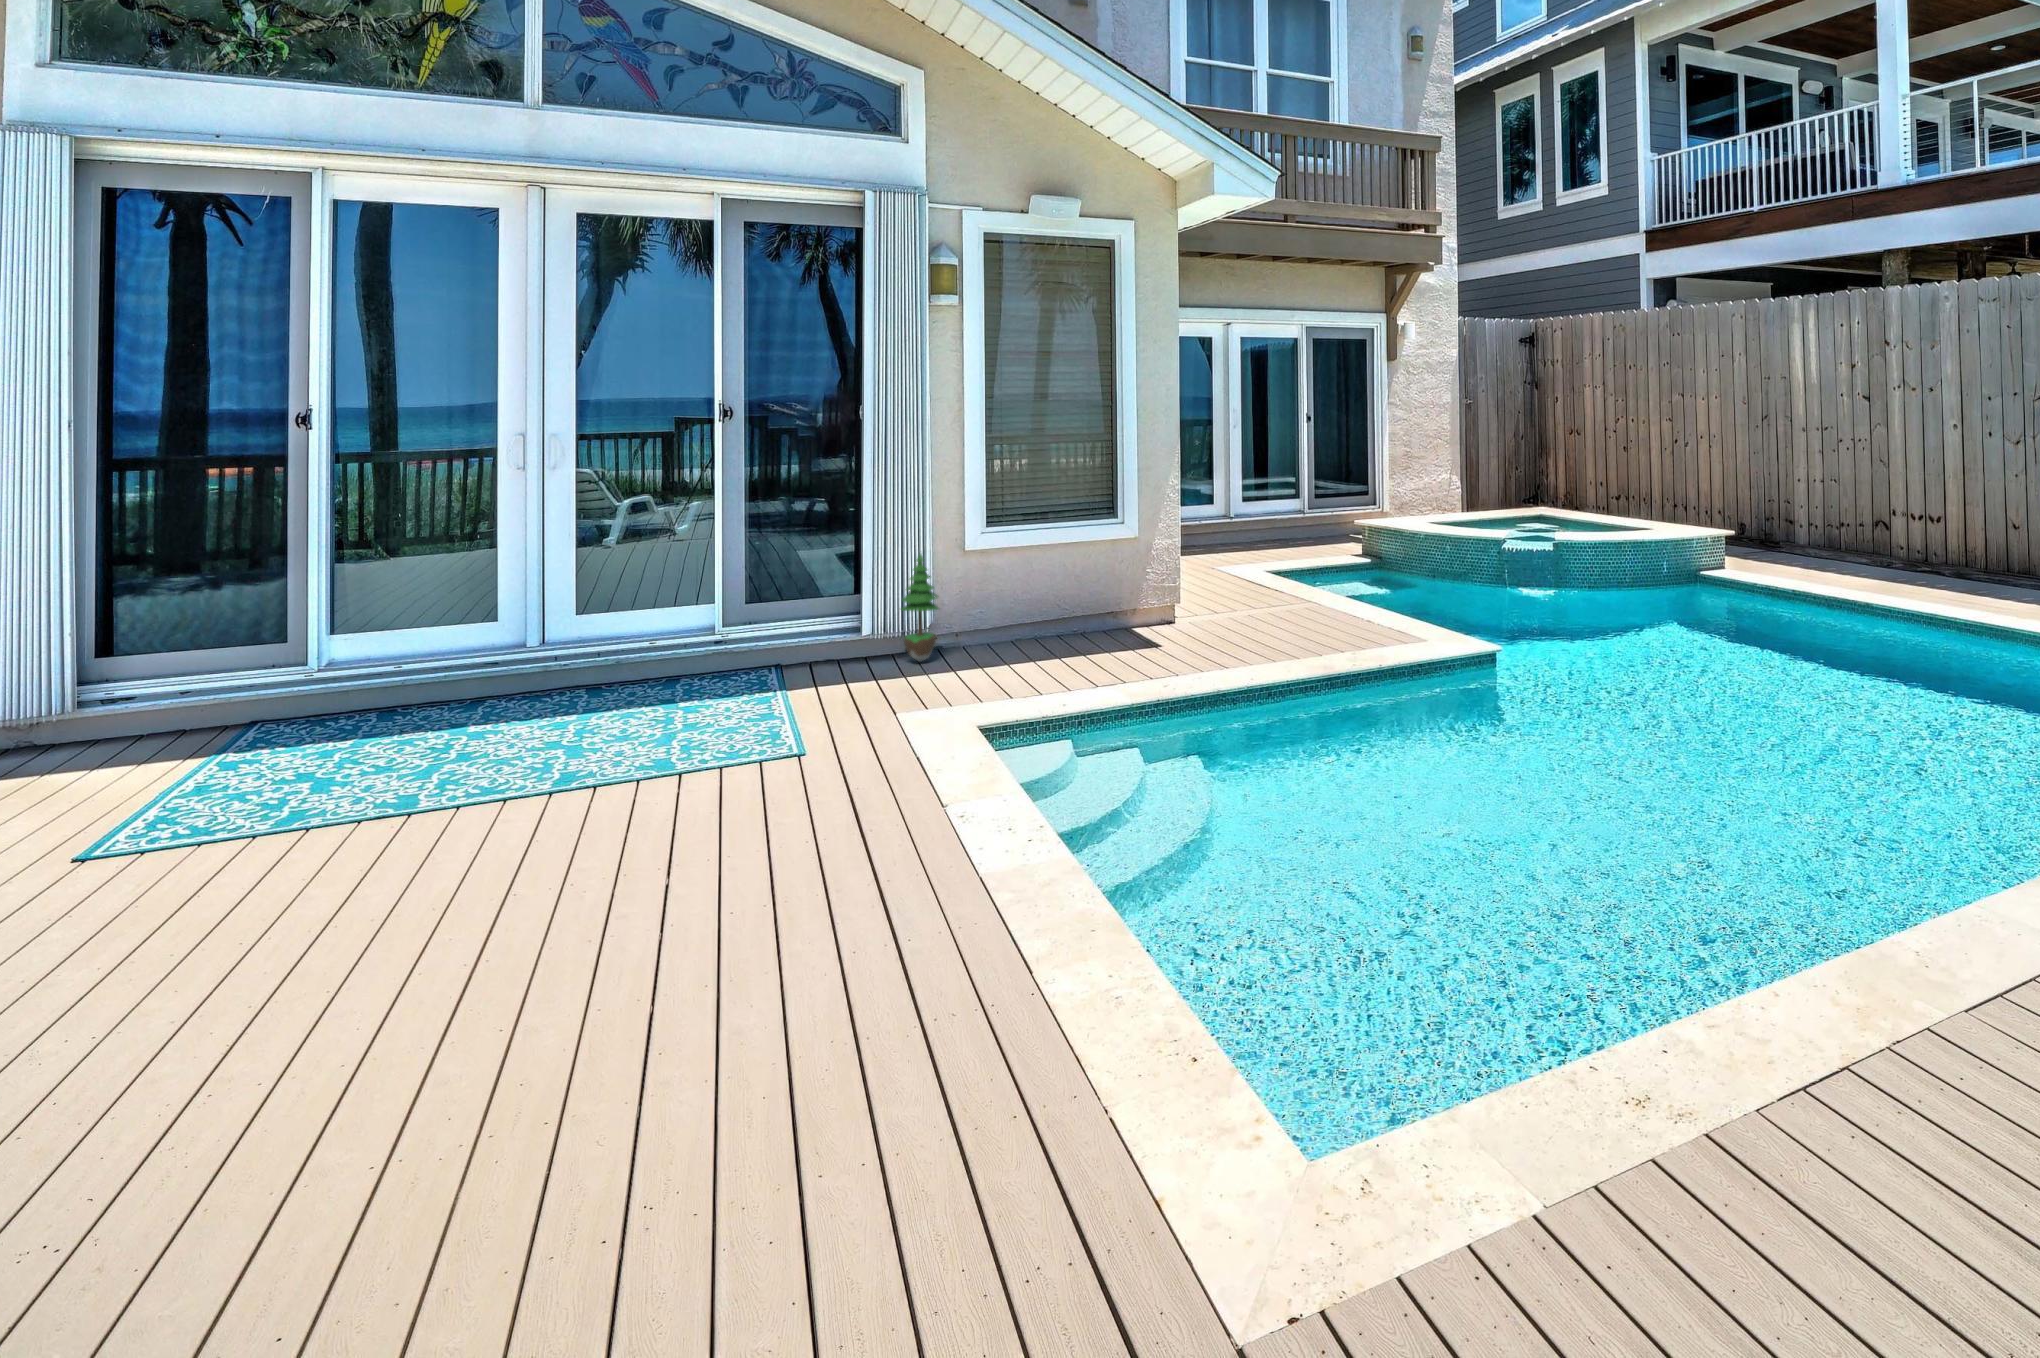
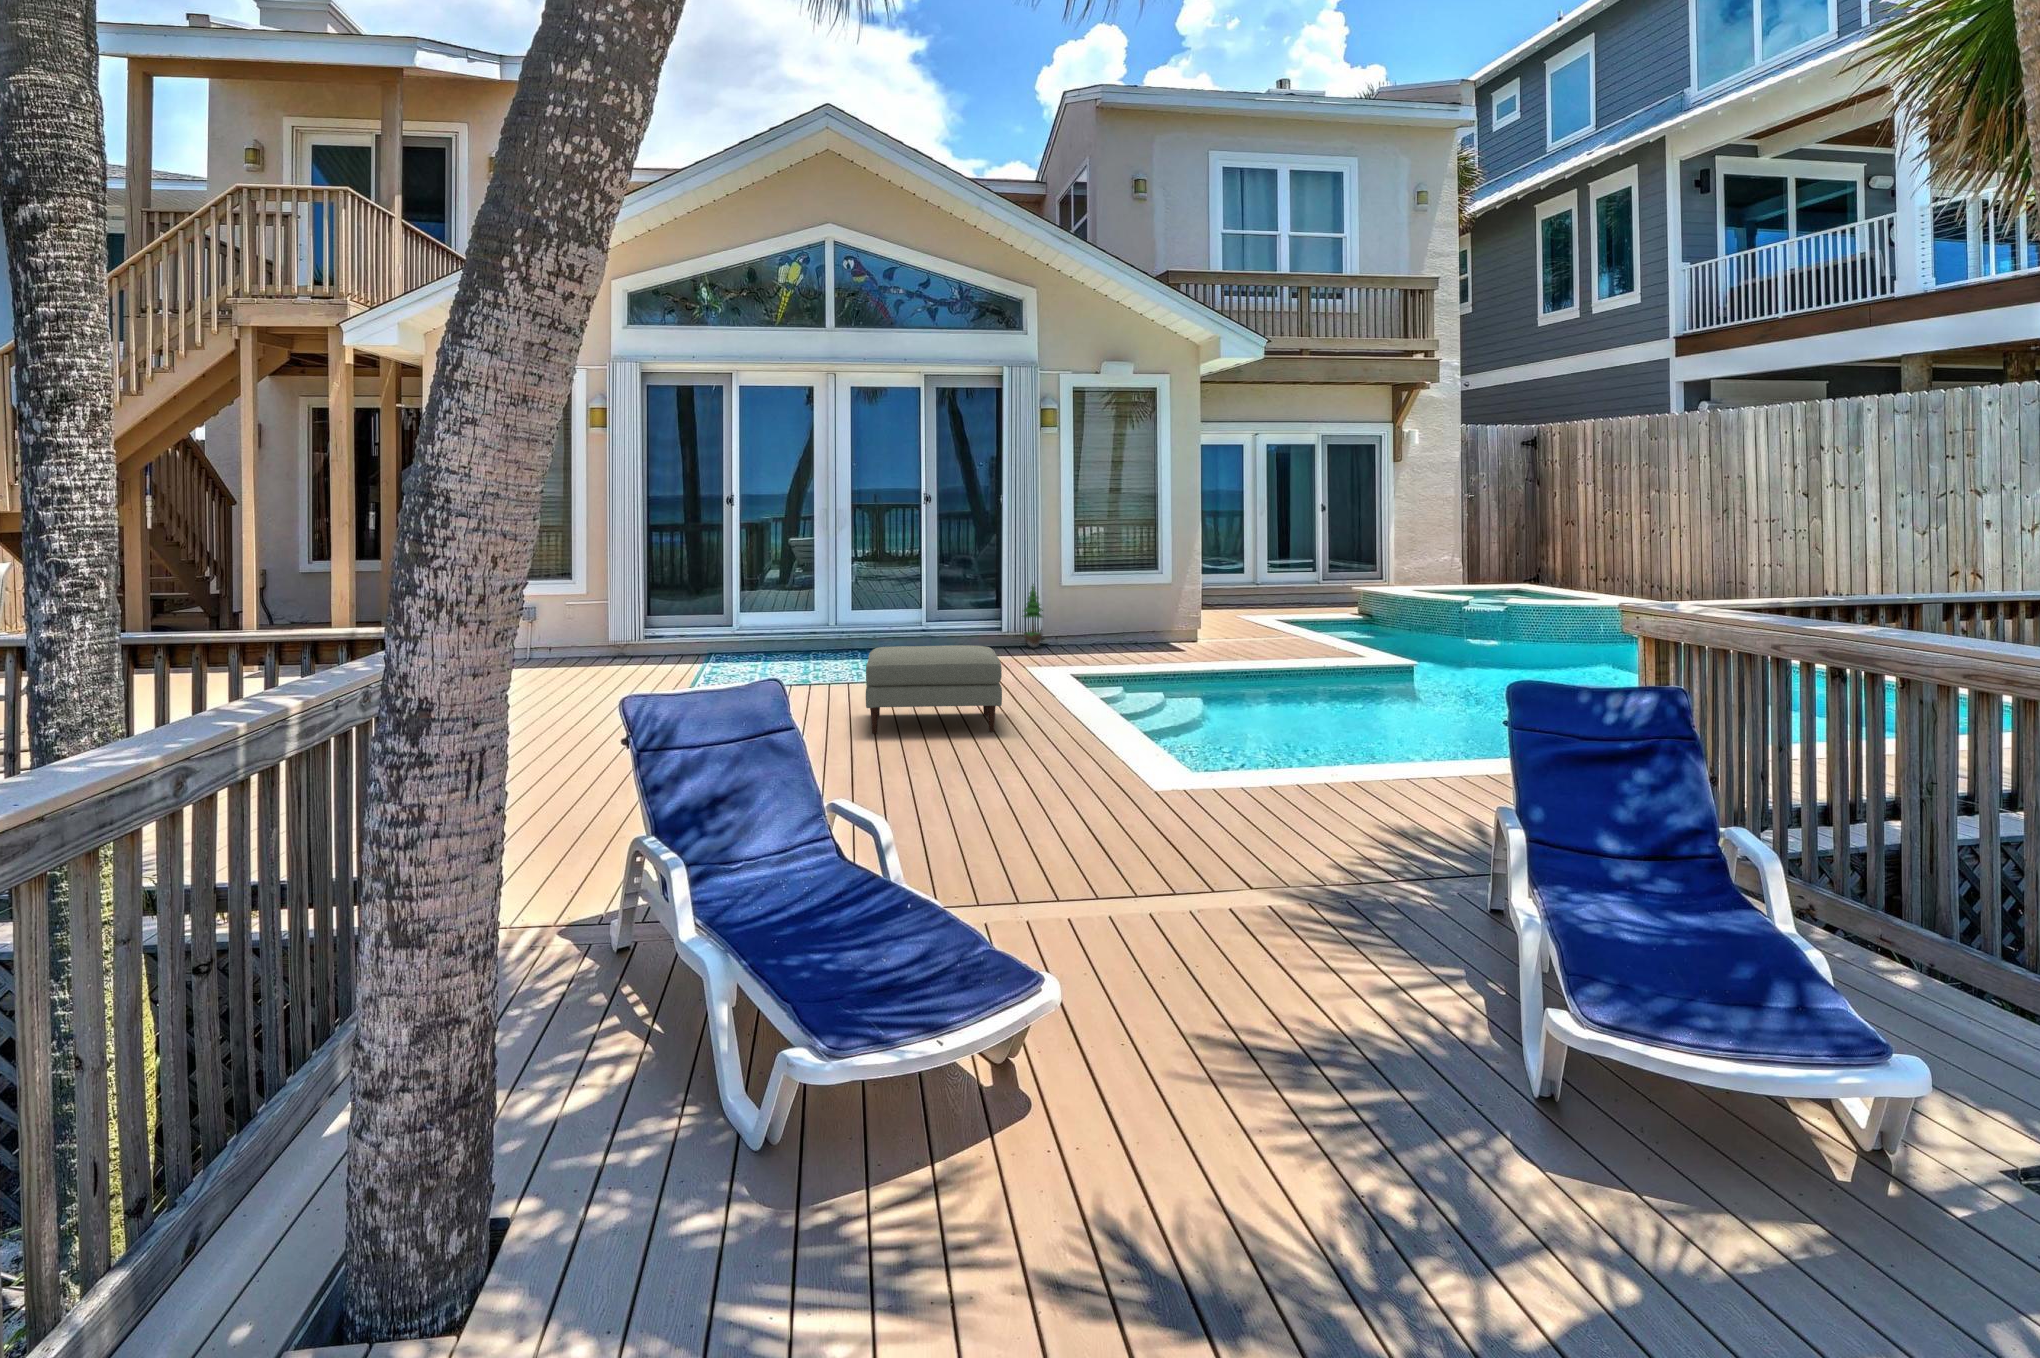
ottoman: none [261,800,783,1216] -> present [866,645,1002,734]

